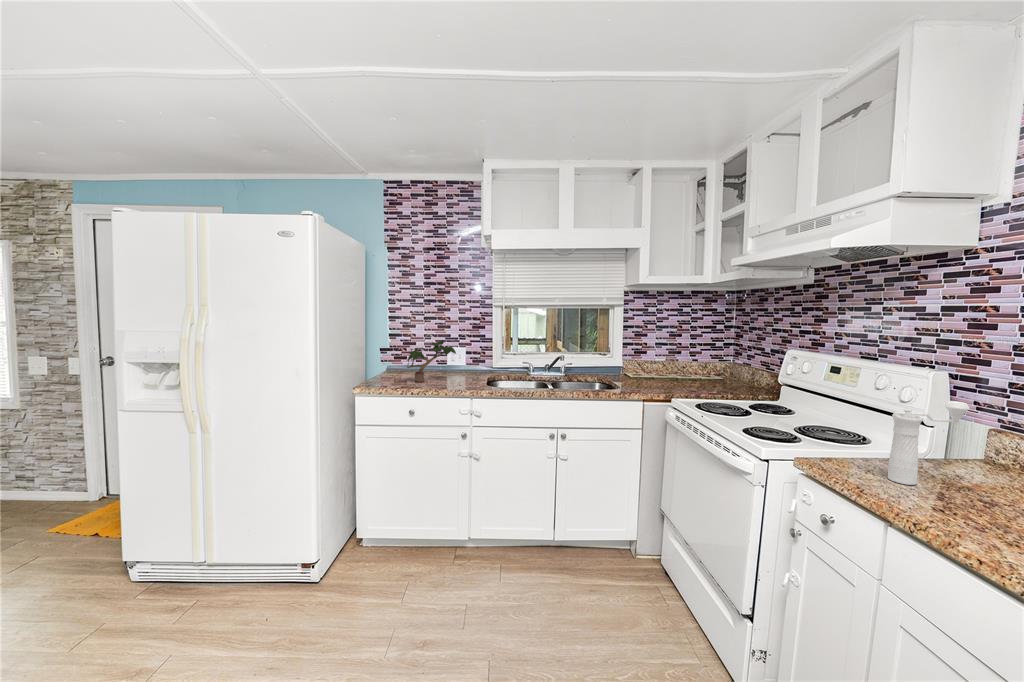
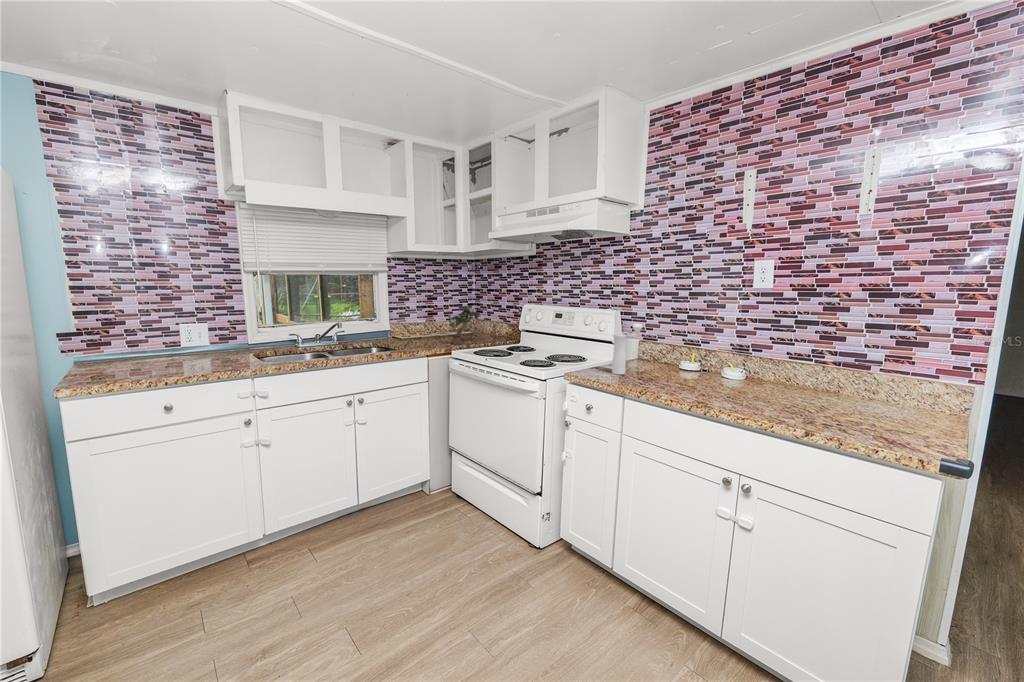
potted plant: present [407,340,456,382] -> present [449,307,479,344]

